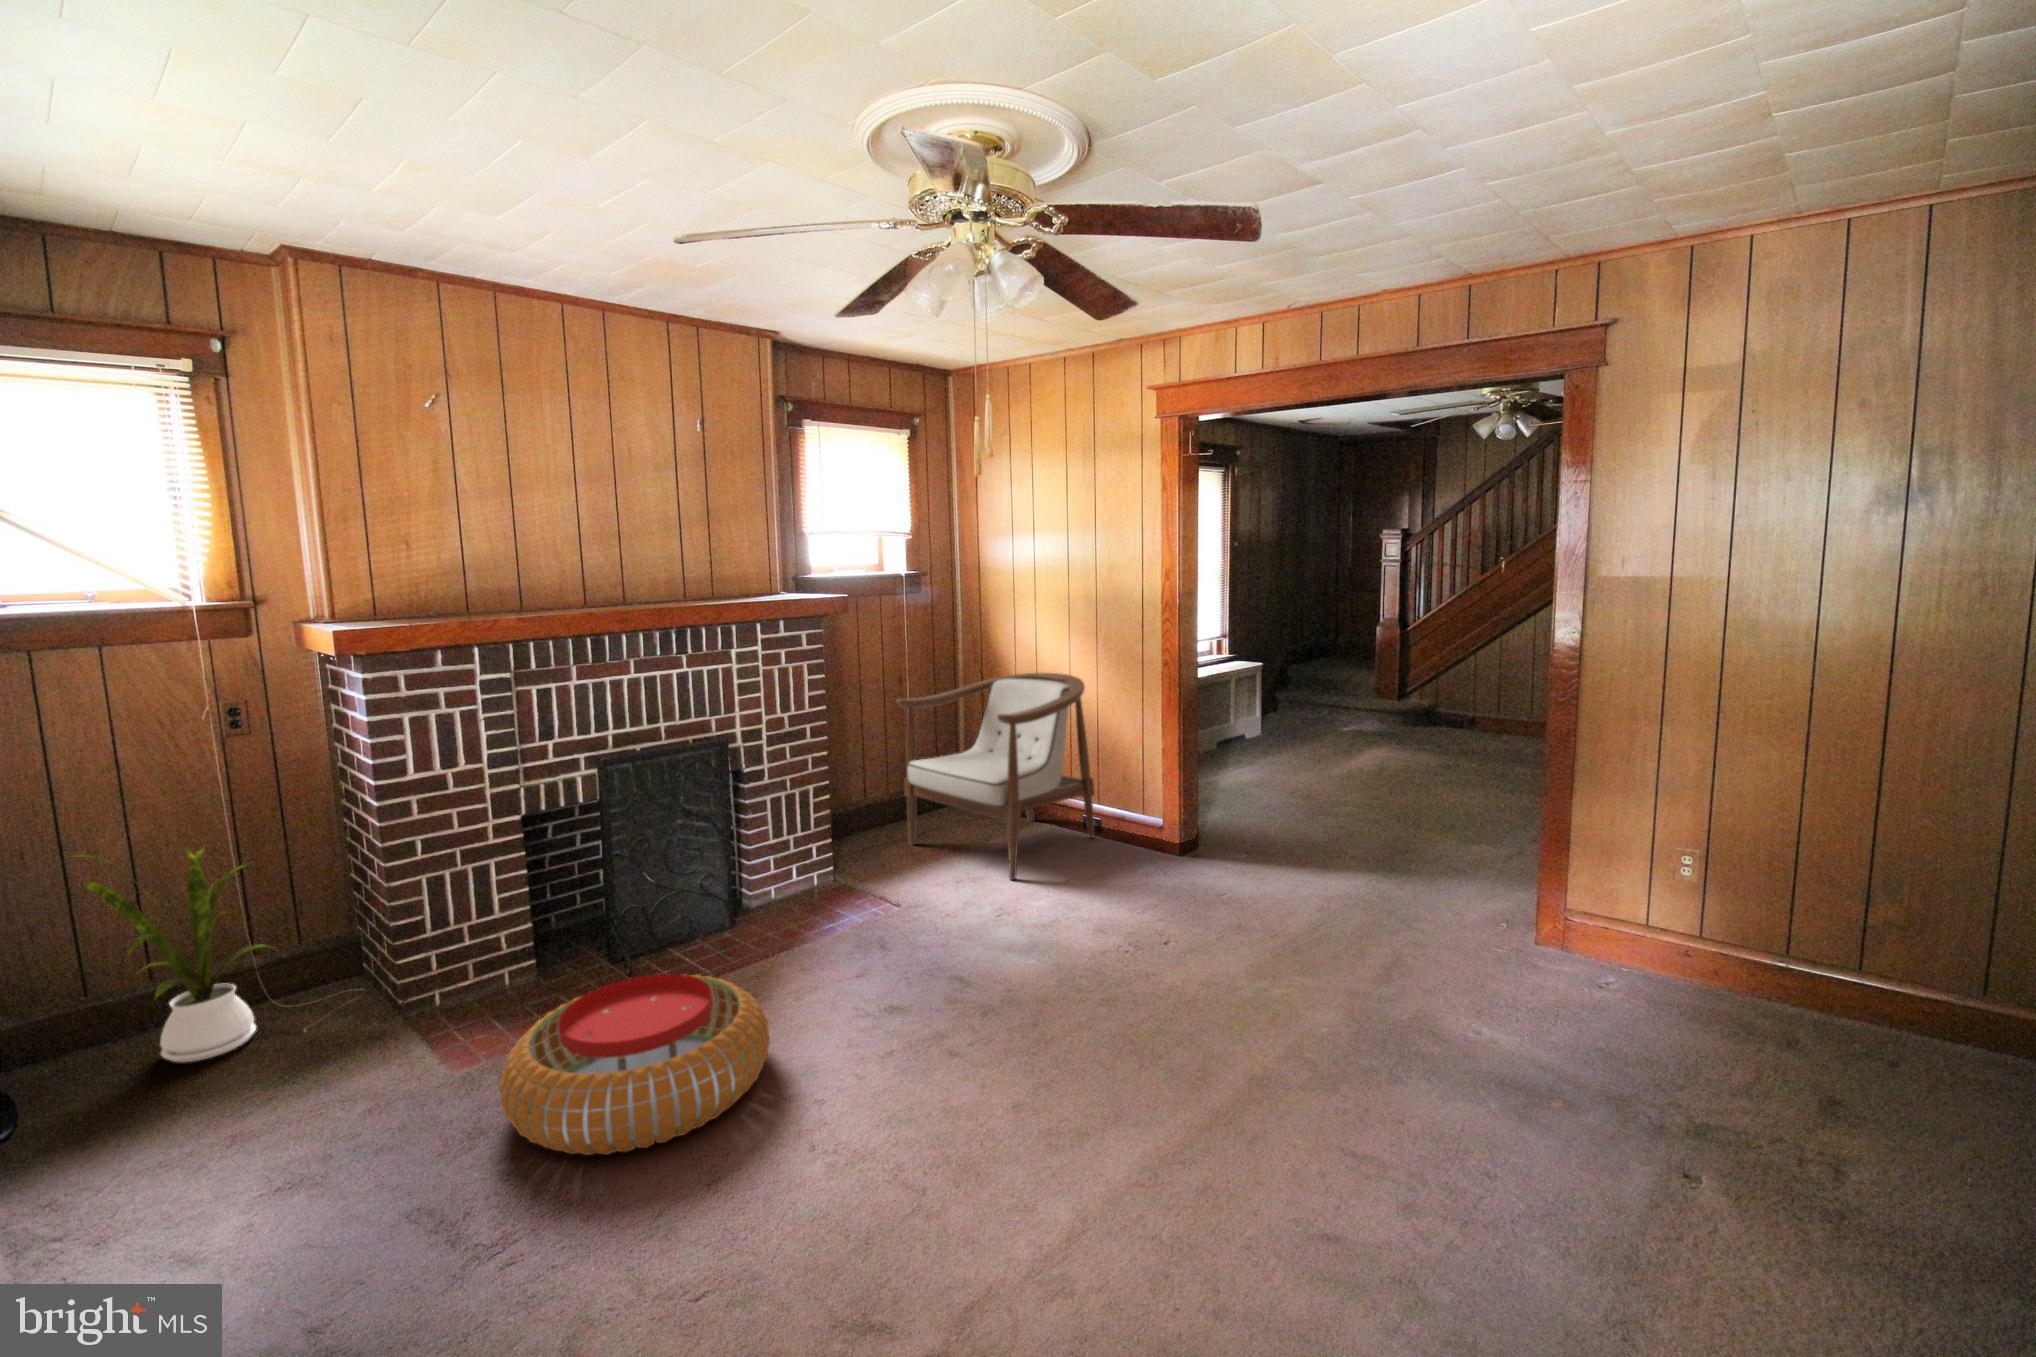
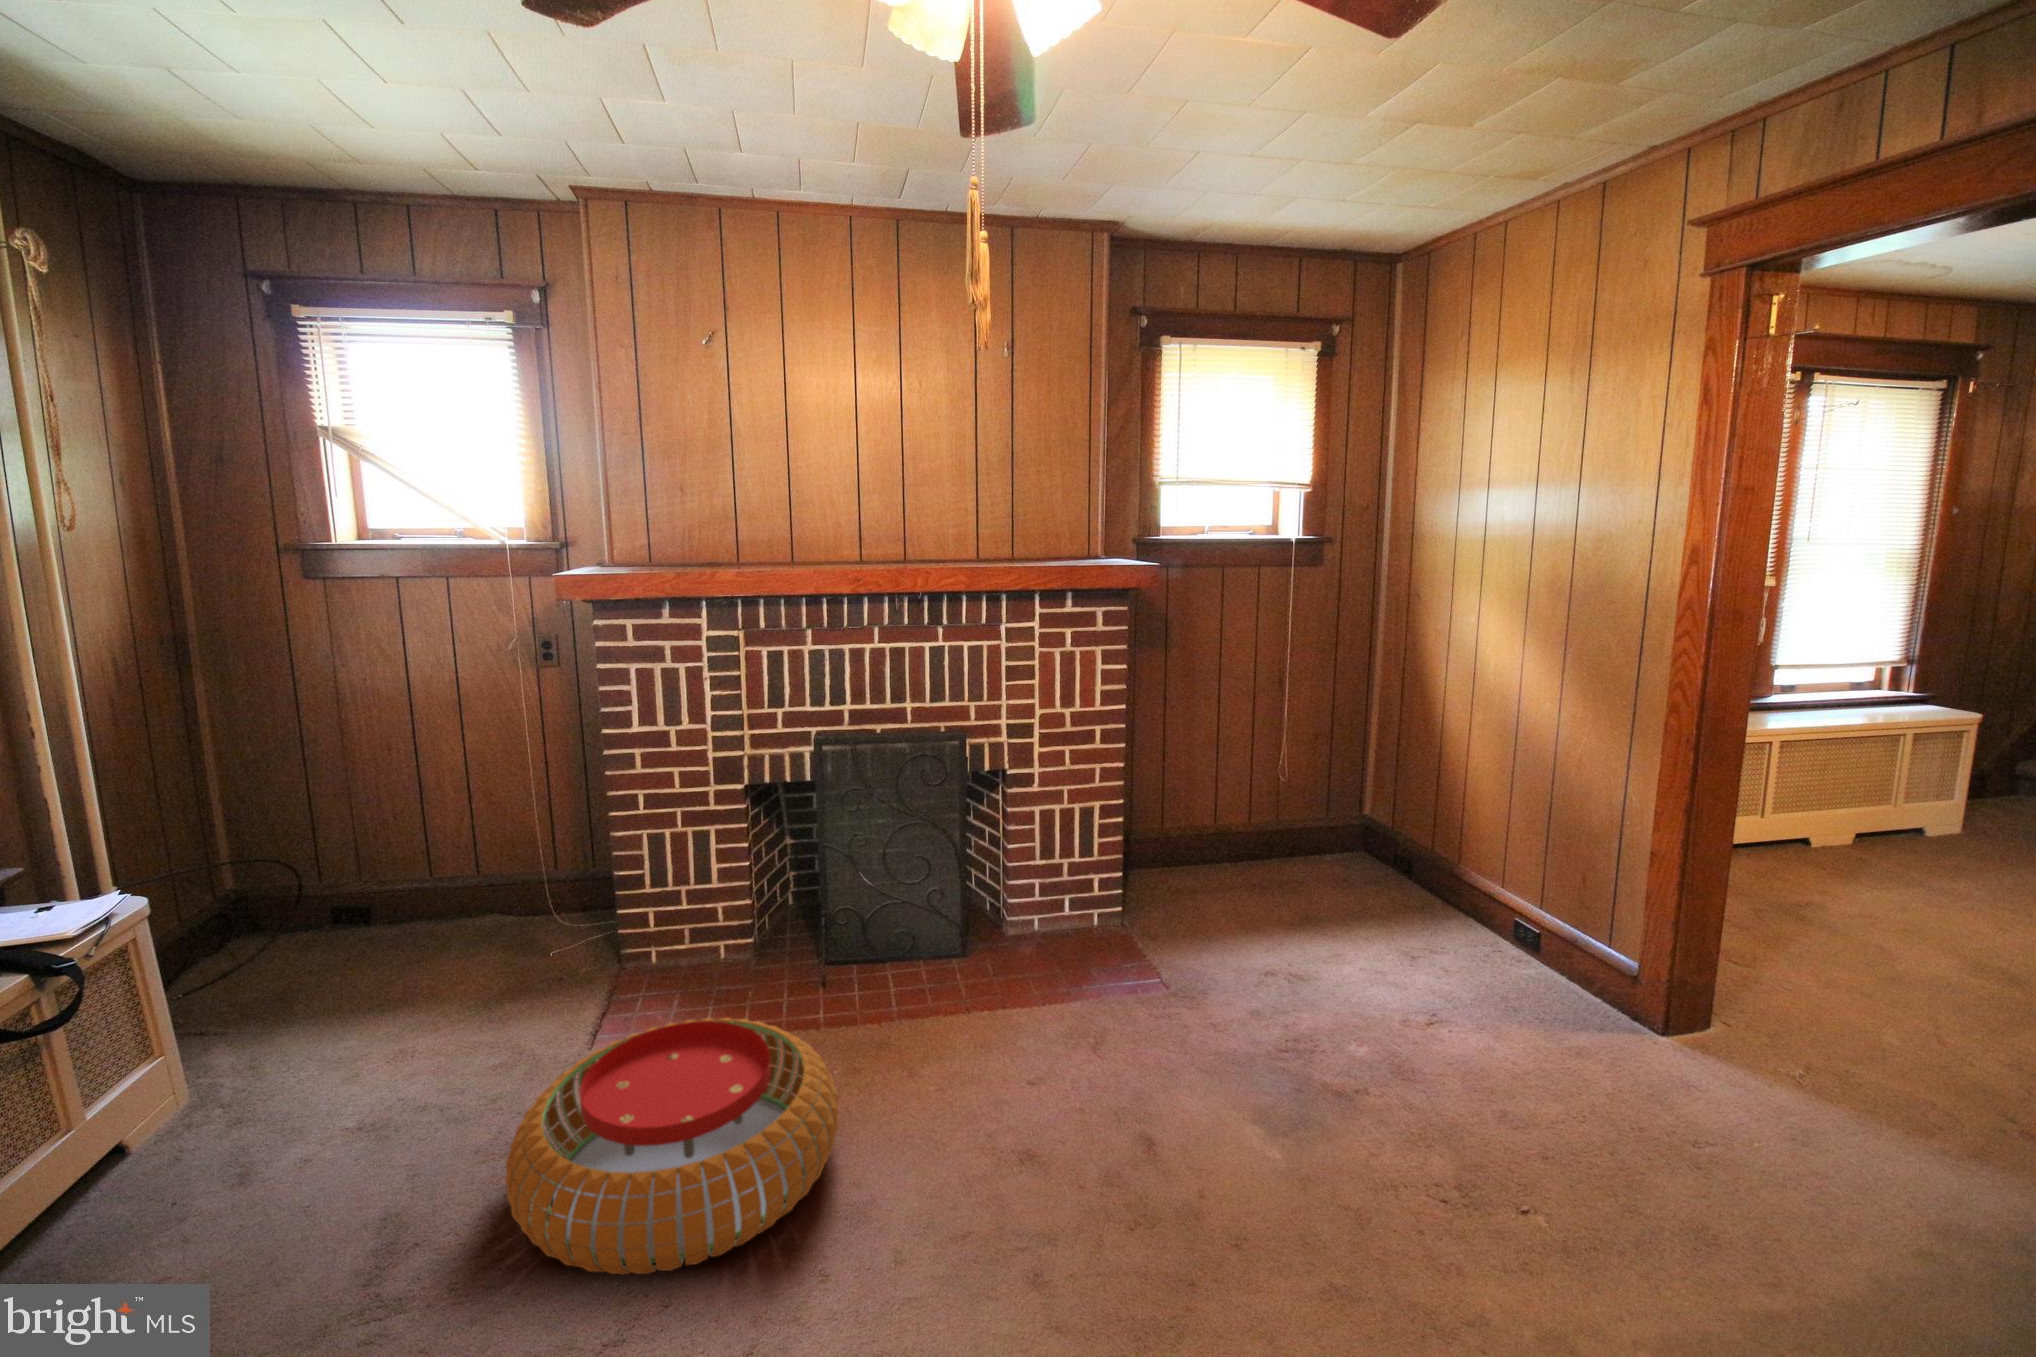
armchair: present [896,673,1095,880] -> none [1243,690,1533,1000]
house plant: present [71,848,268,1062] -> none [390,757,559,957]

